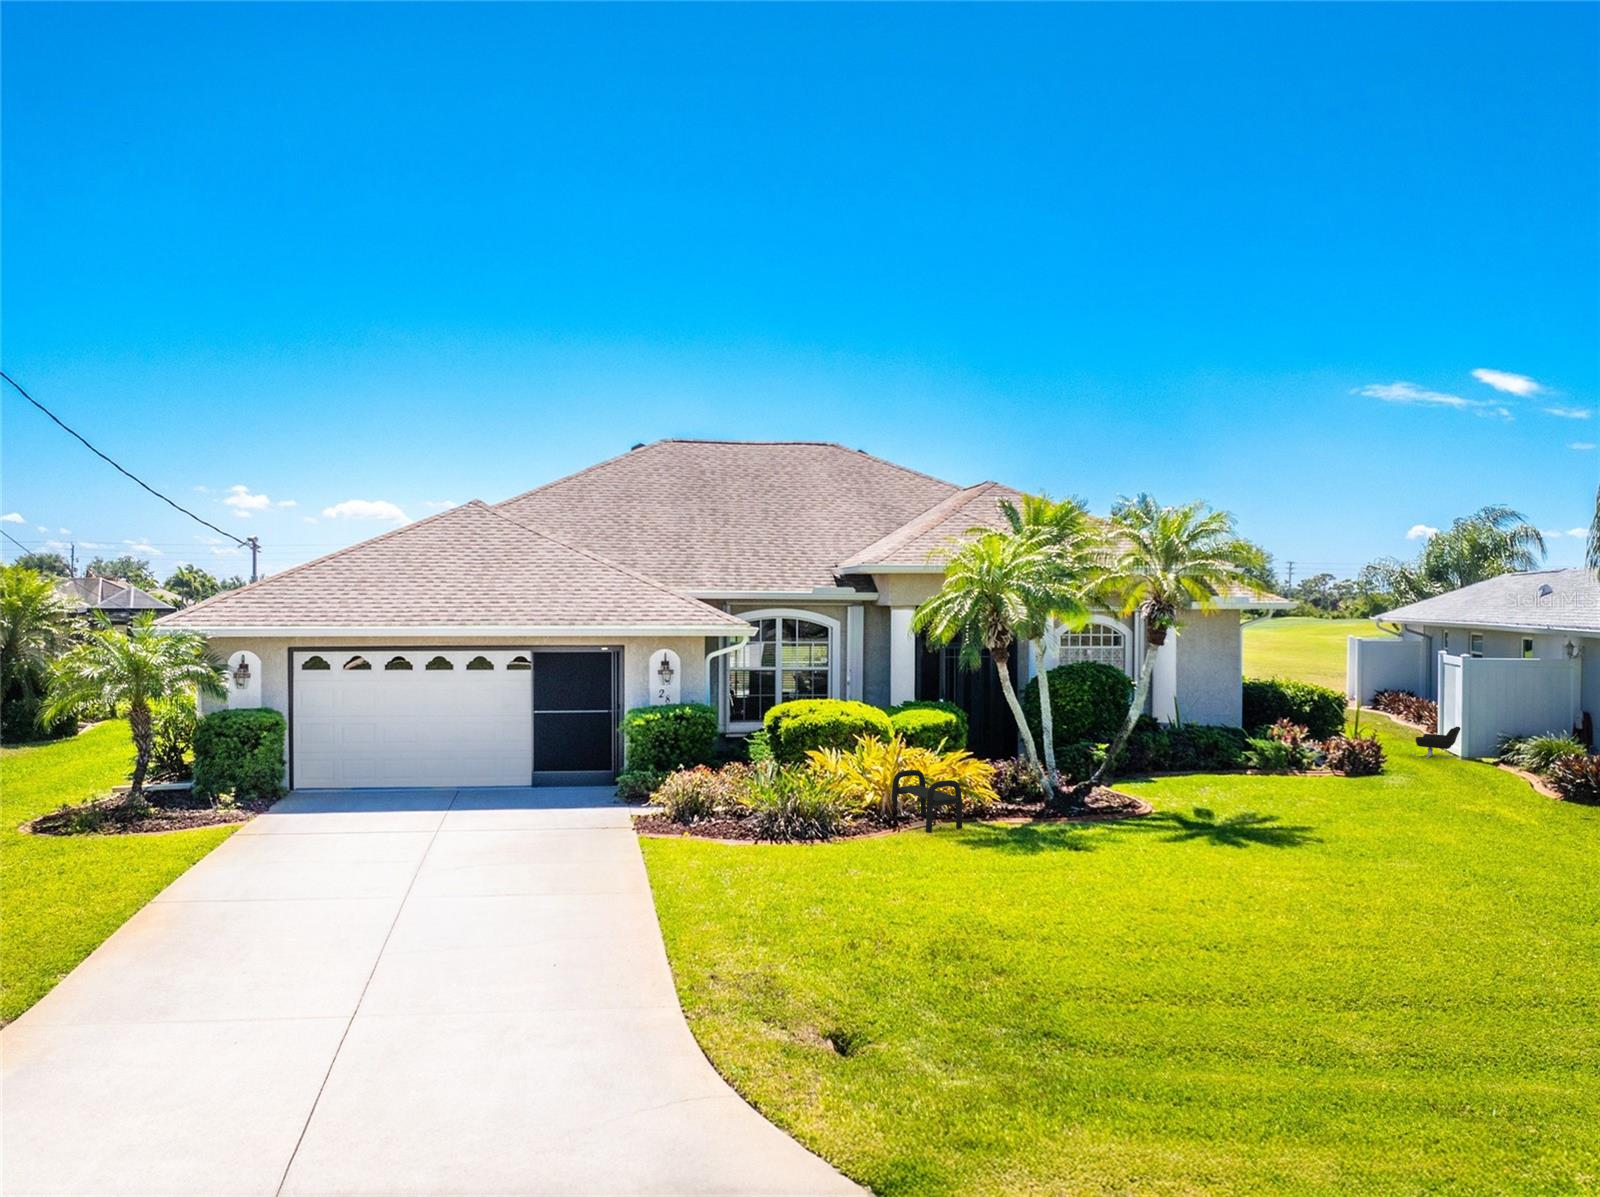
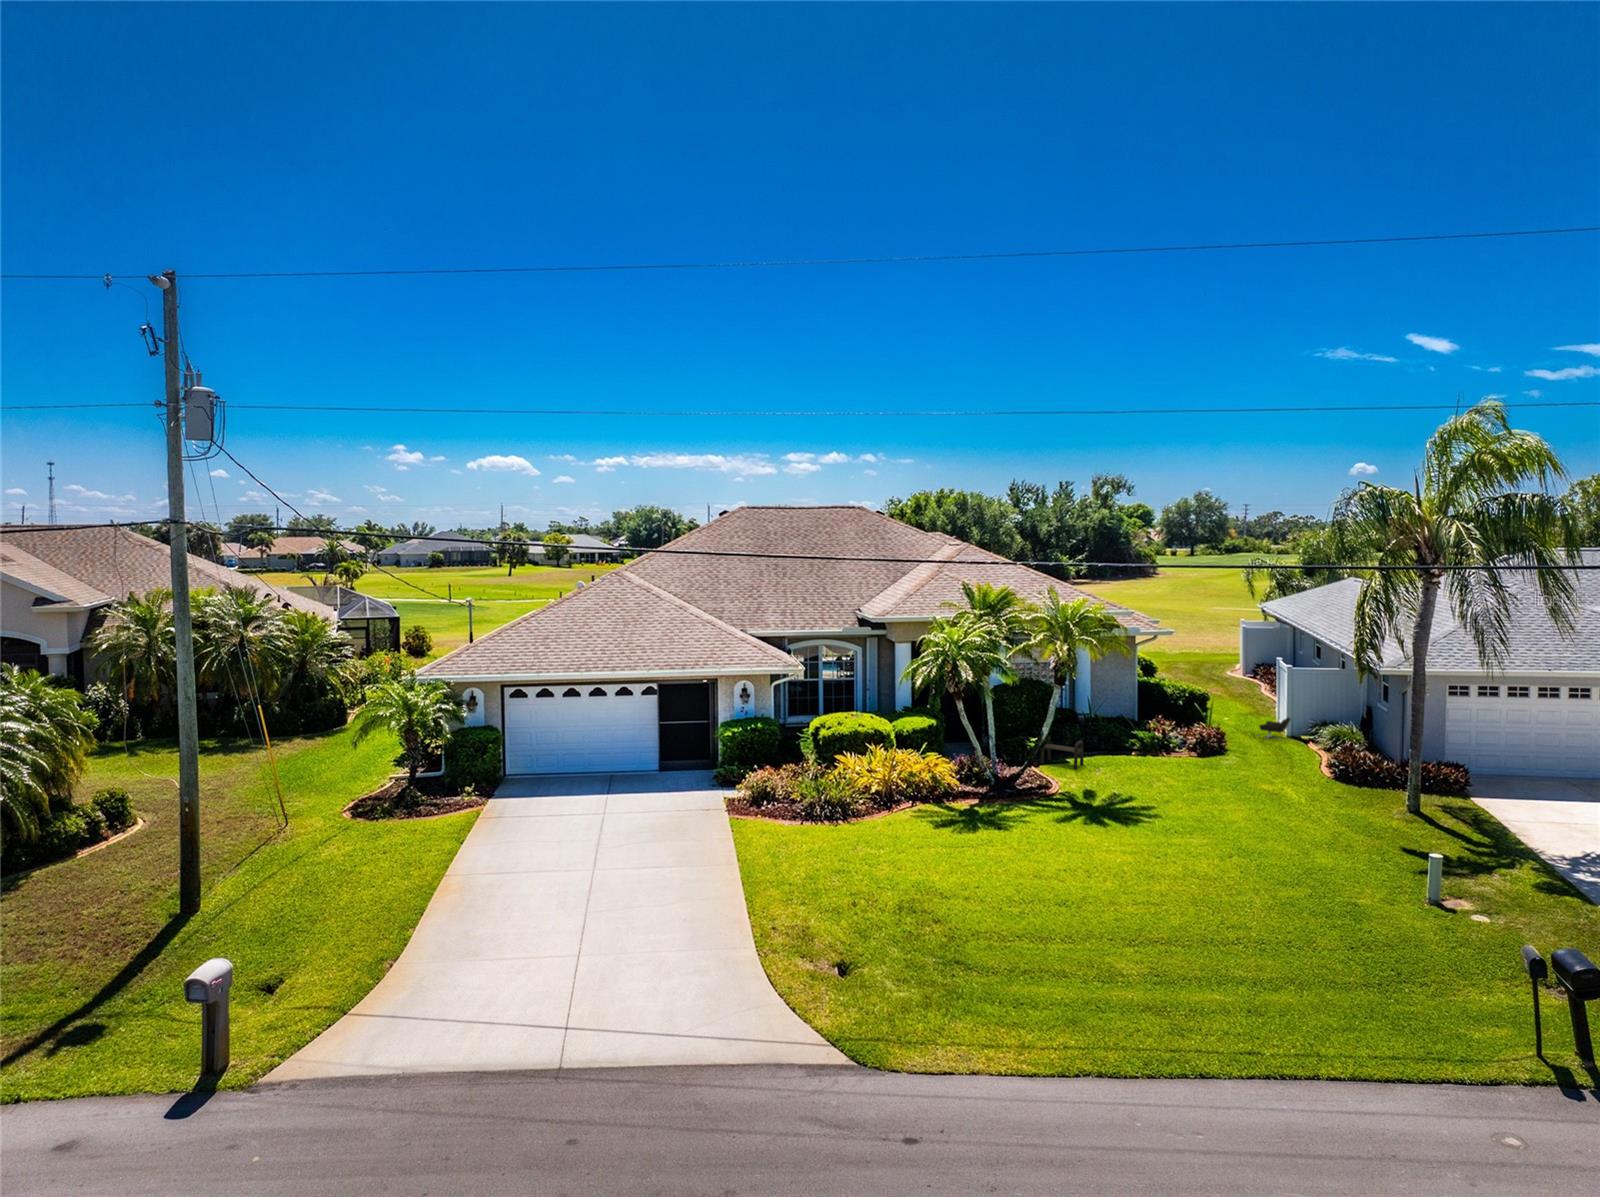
bench: present [891,770,962,833] -> present [1041,737,1083,770]

